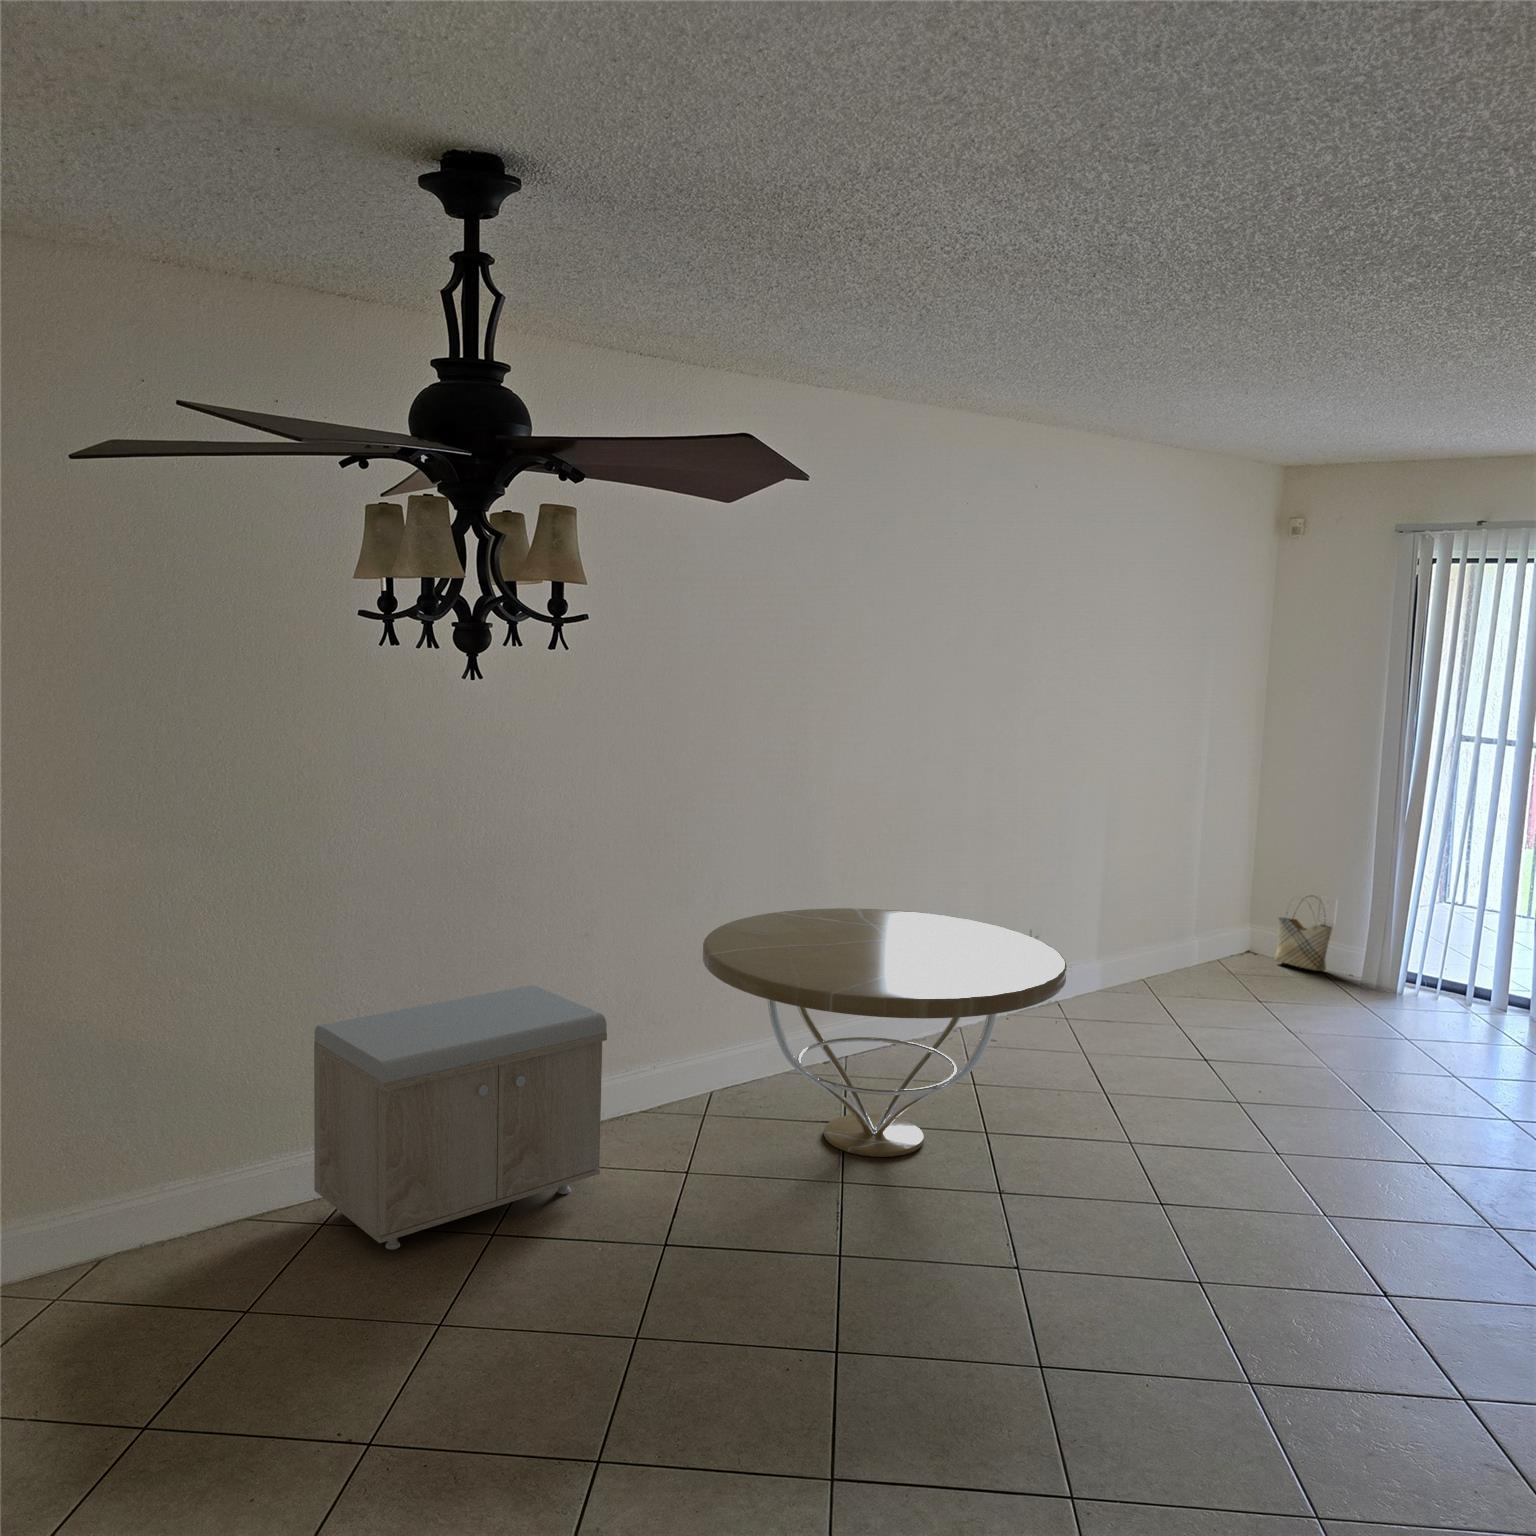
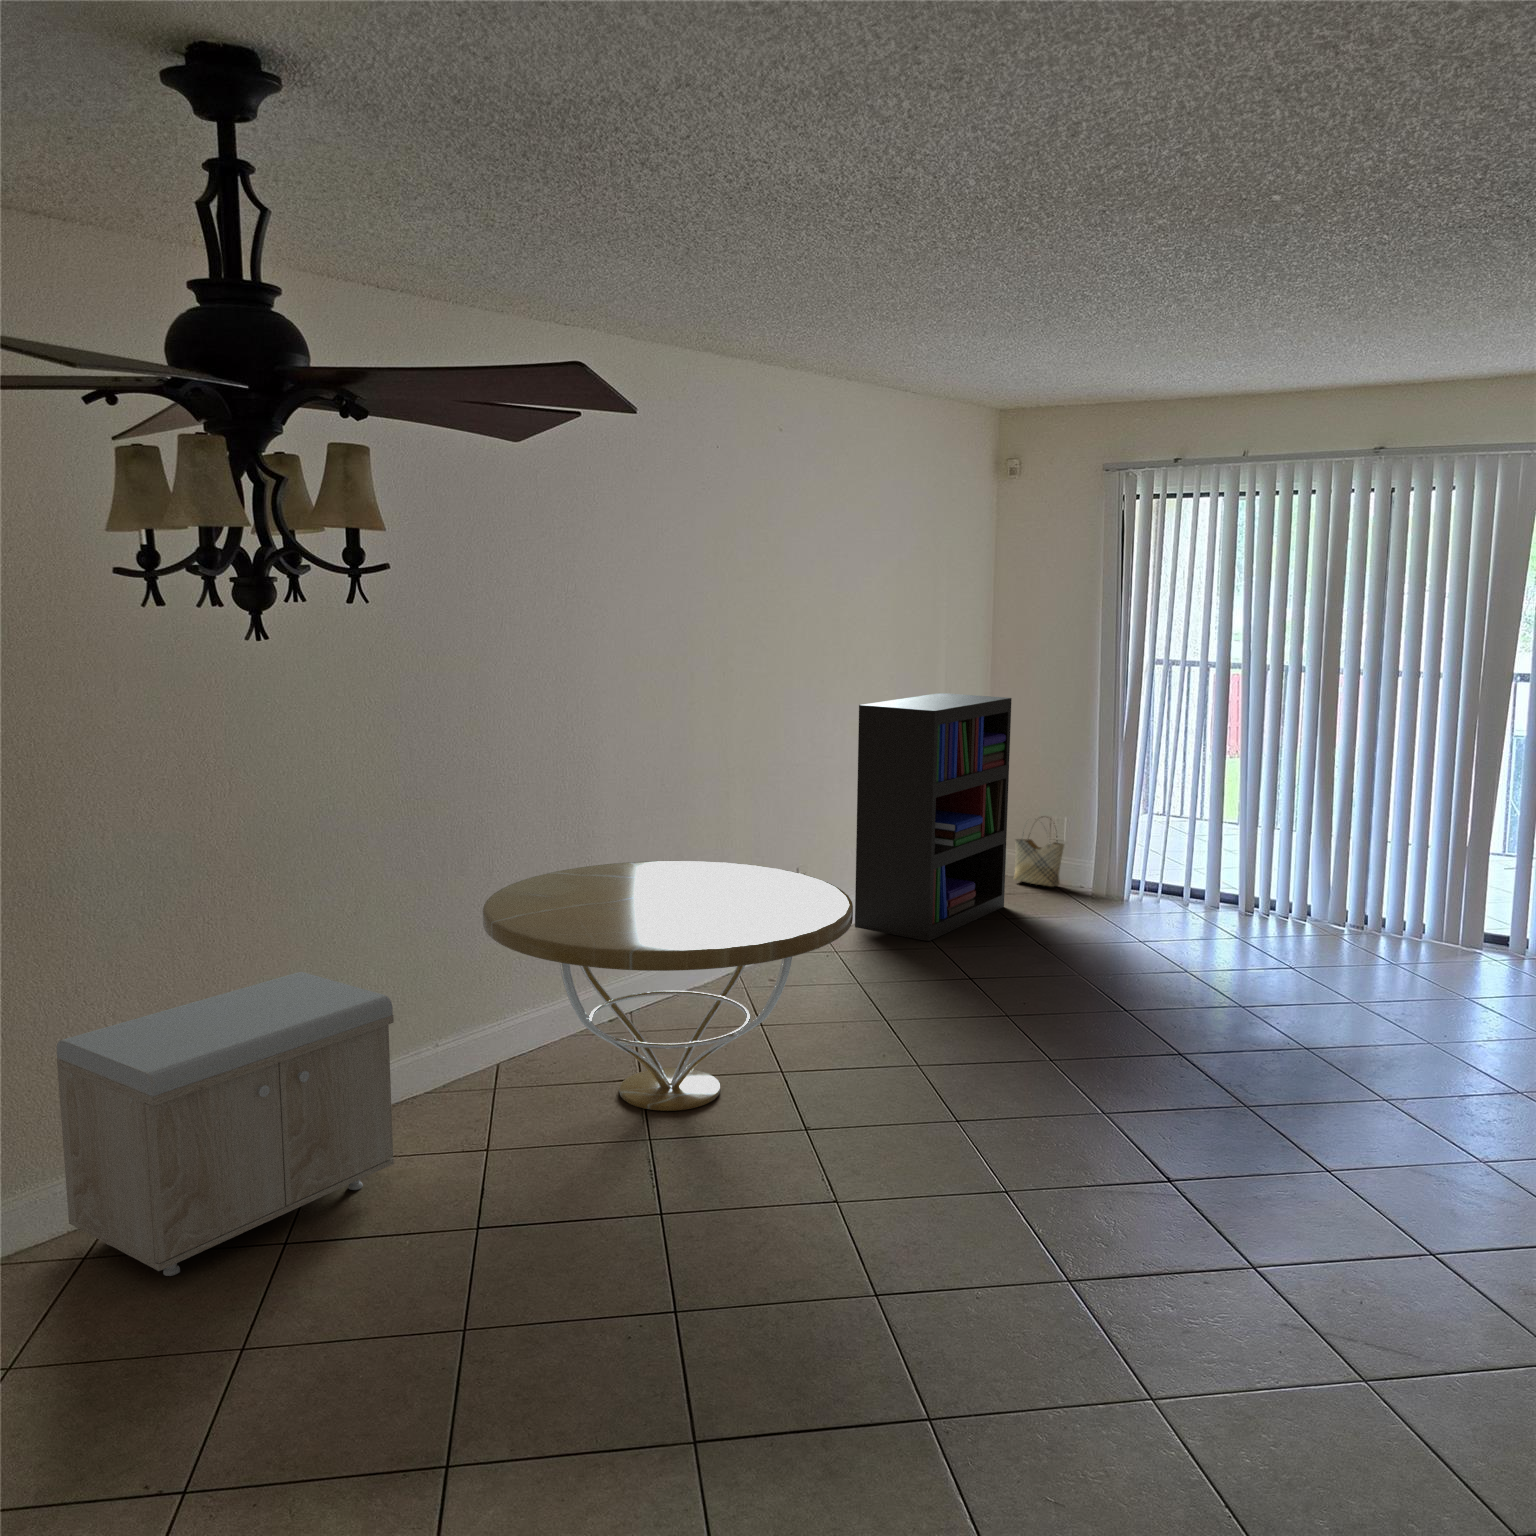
bookshelf: none [1093,760,1277,1016] -> present [855,693,1012,941]

